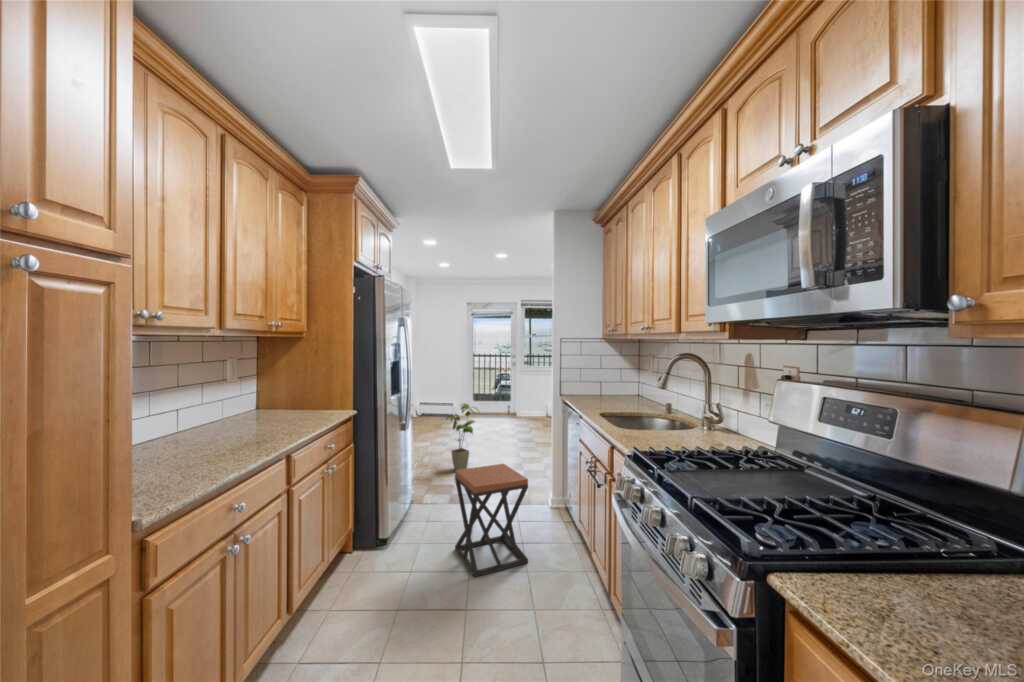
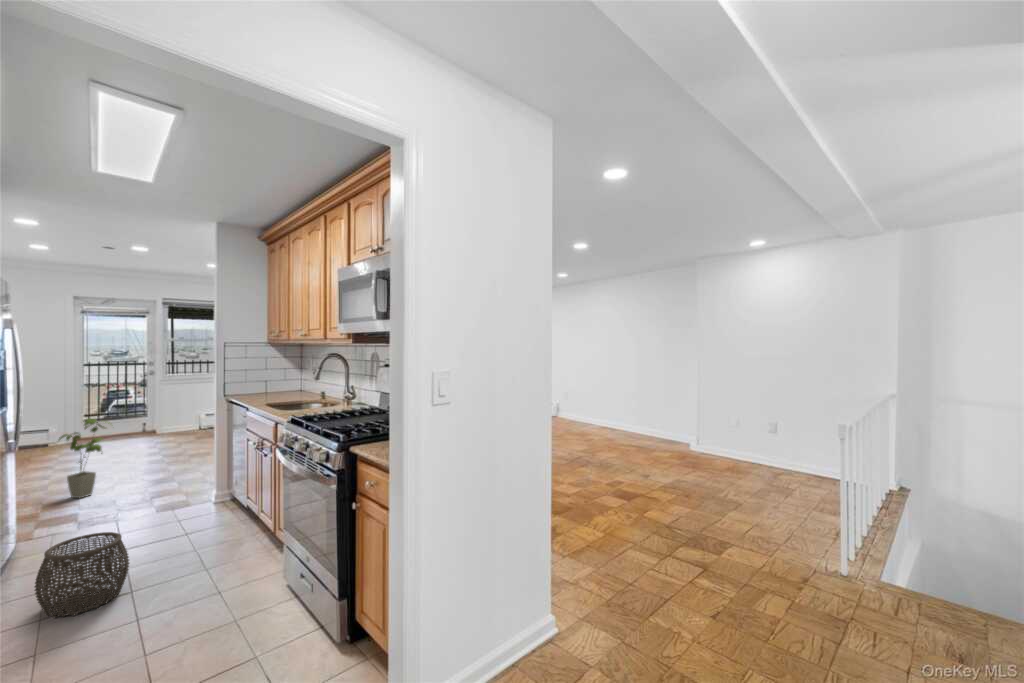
stool: present [455,464,528,577] -> none [98,464,192,570]
woven basket: none [397,534,469,625] -> present [34,532,129,617]

